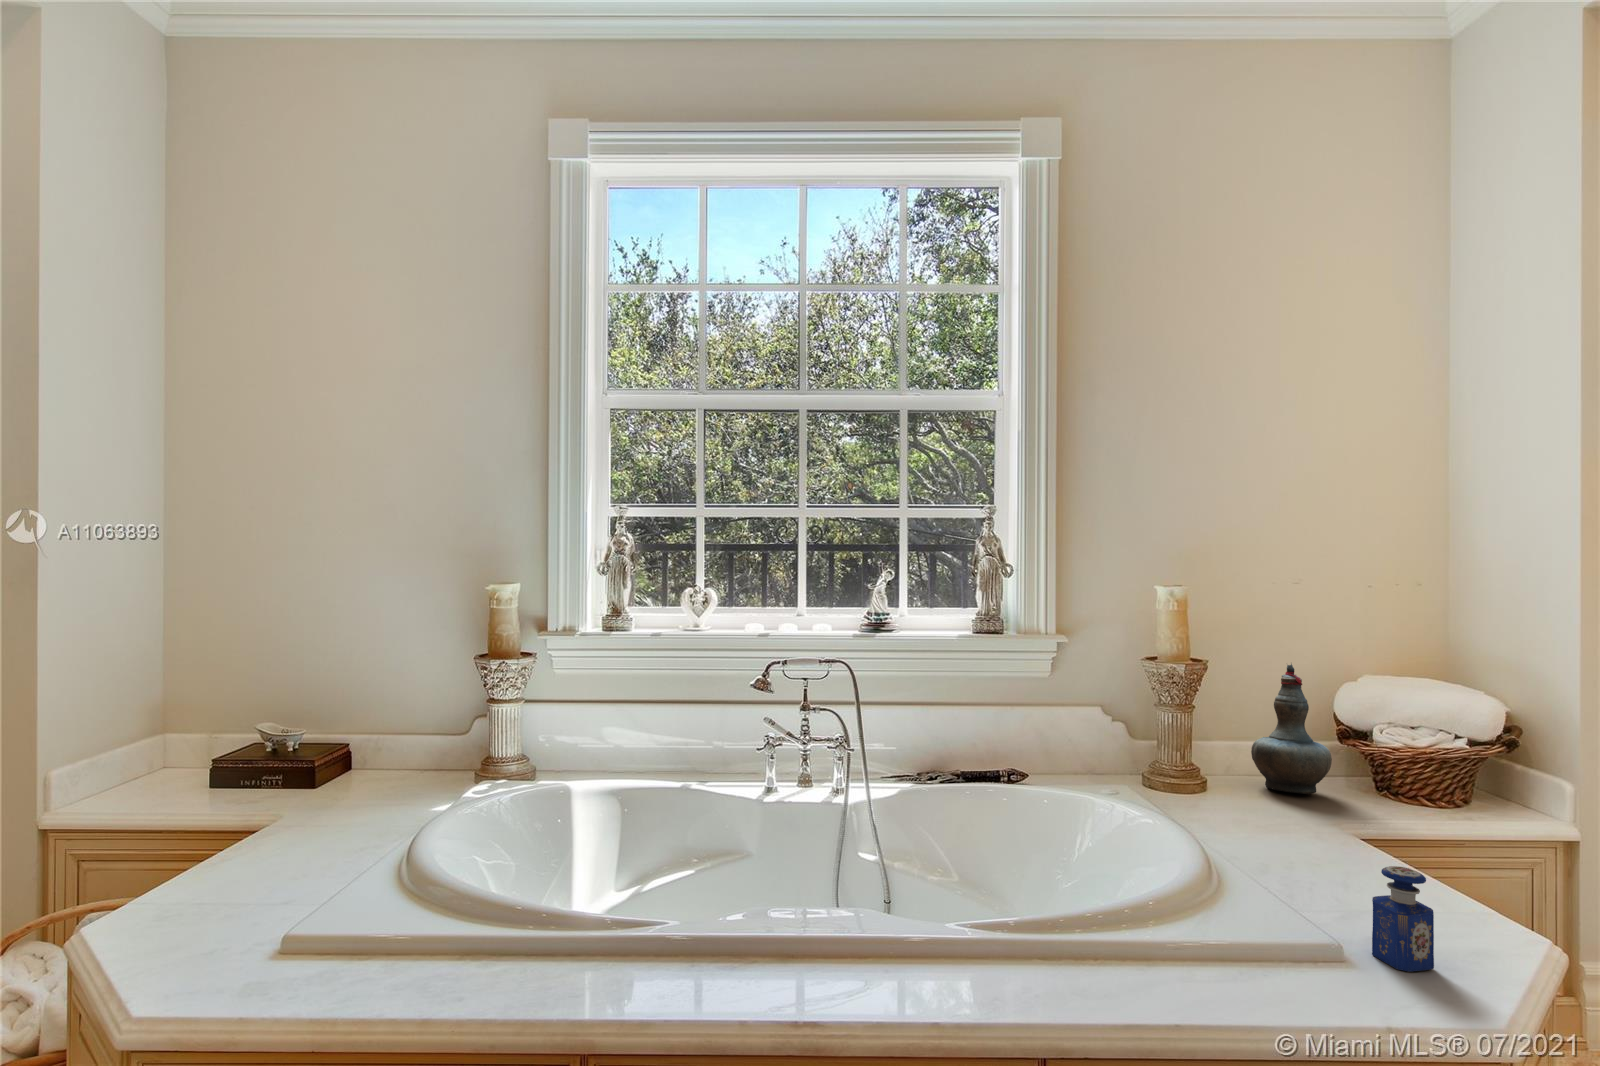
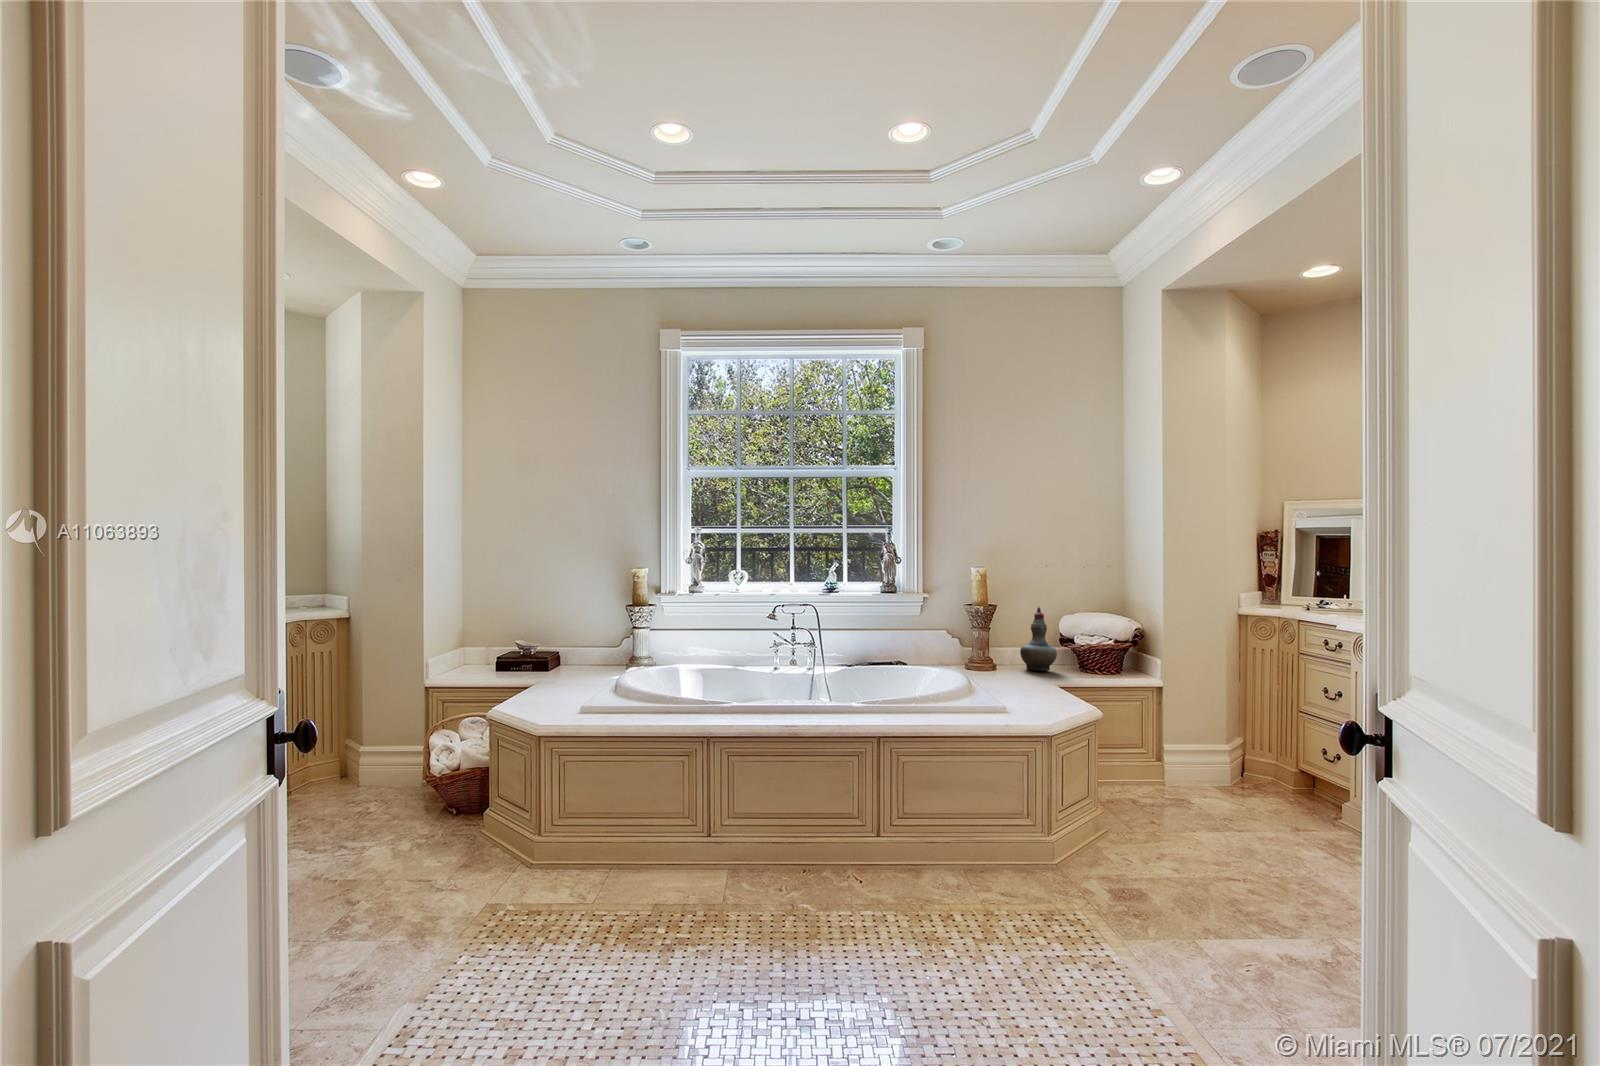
perfume bottle: present [1372,866,1434,972] -> none [1022,676,1043,715]

